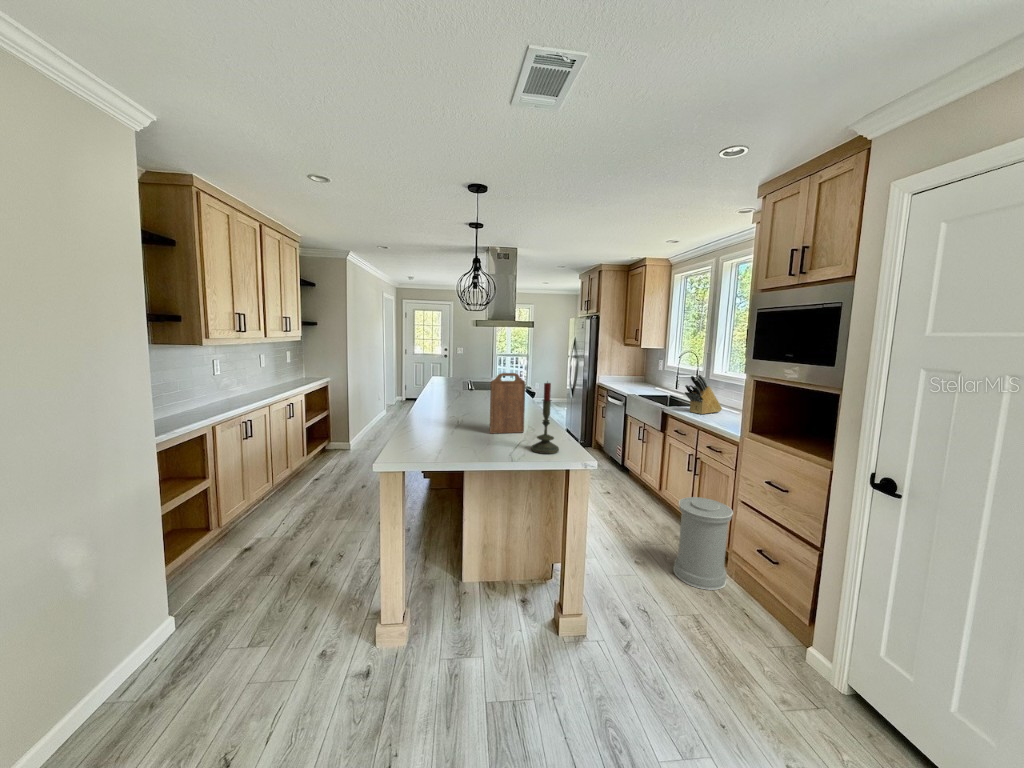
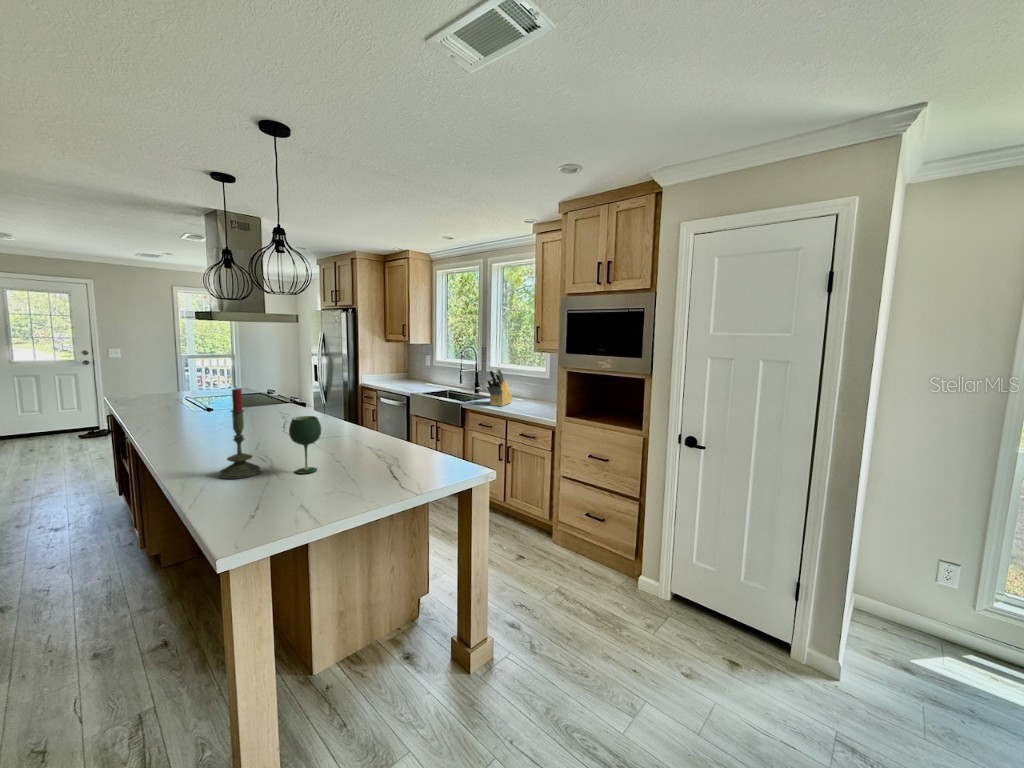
cutting board: present [490,373,525,433] -> none [332,381,374,462]
candle: present [531,383,559,454] -> present [220,388,260,479]
wine glass: none [455,396,476,437] -> present [289,416,321,474]
trash can: present [674,497,733,590] -> none [515,483,563,566]

